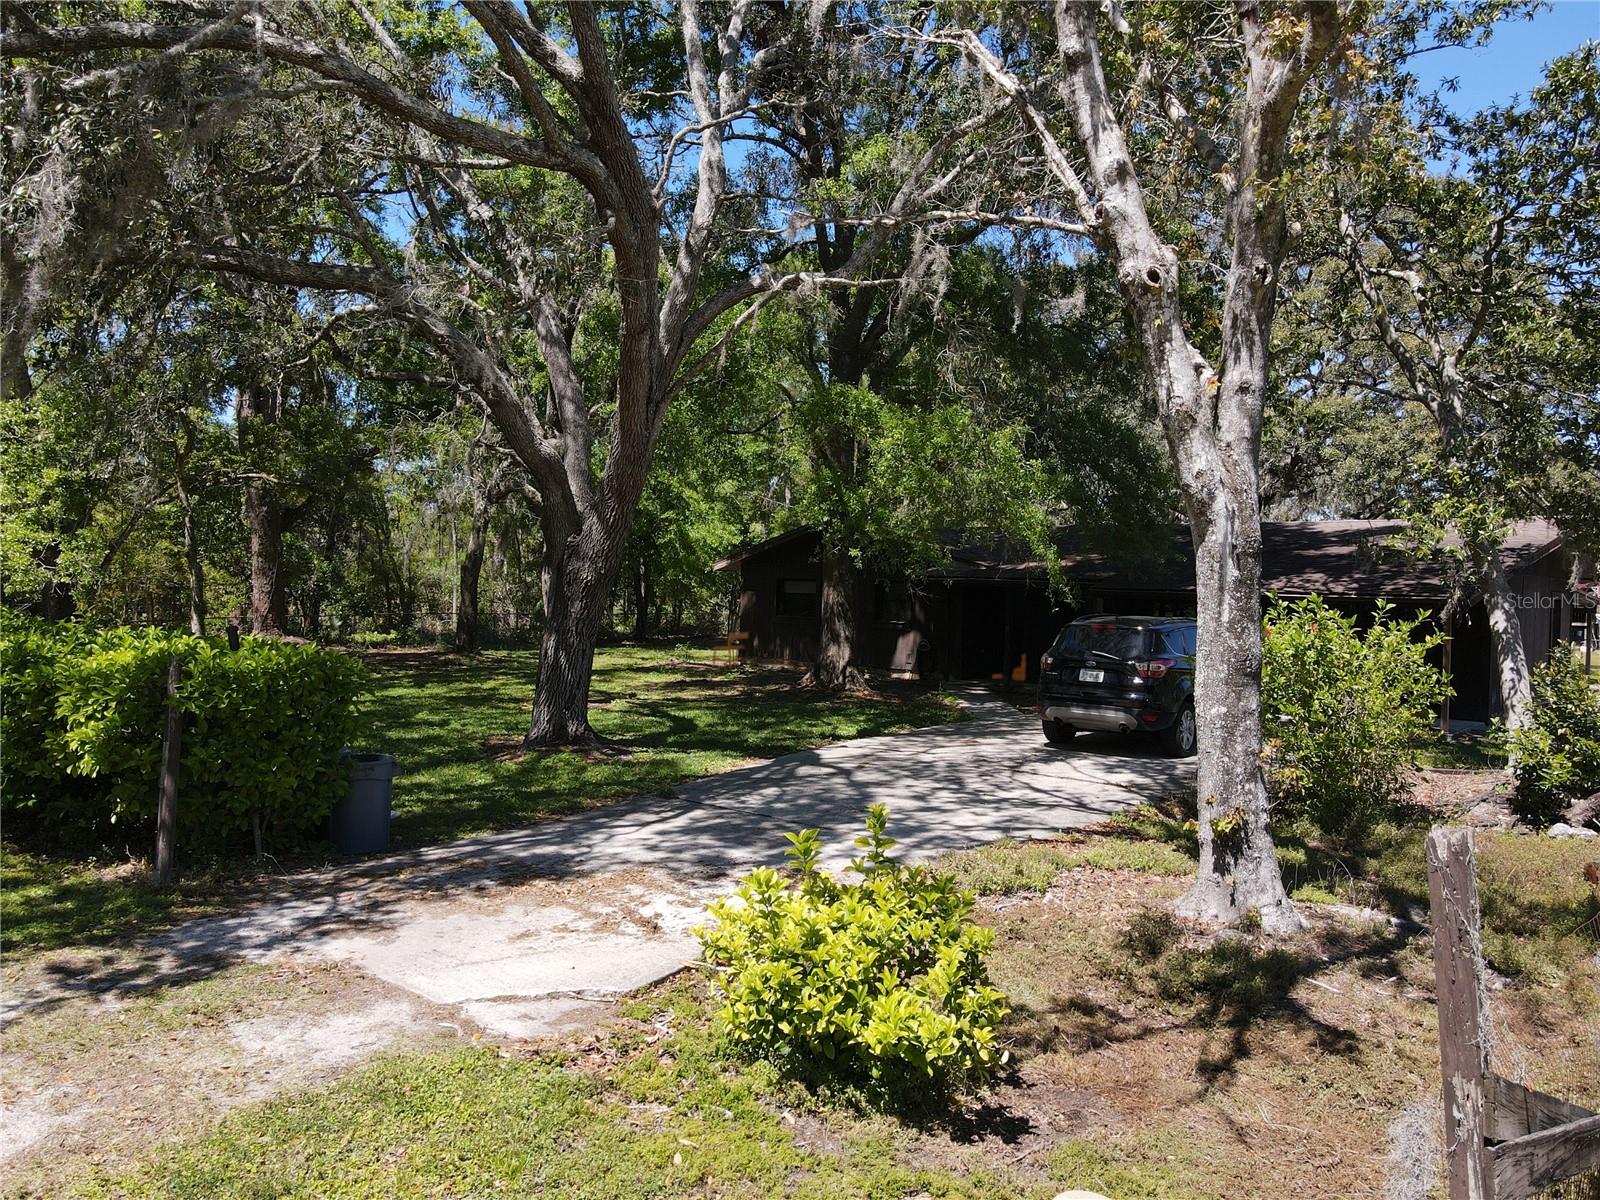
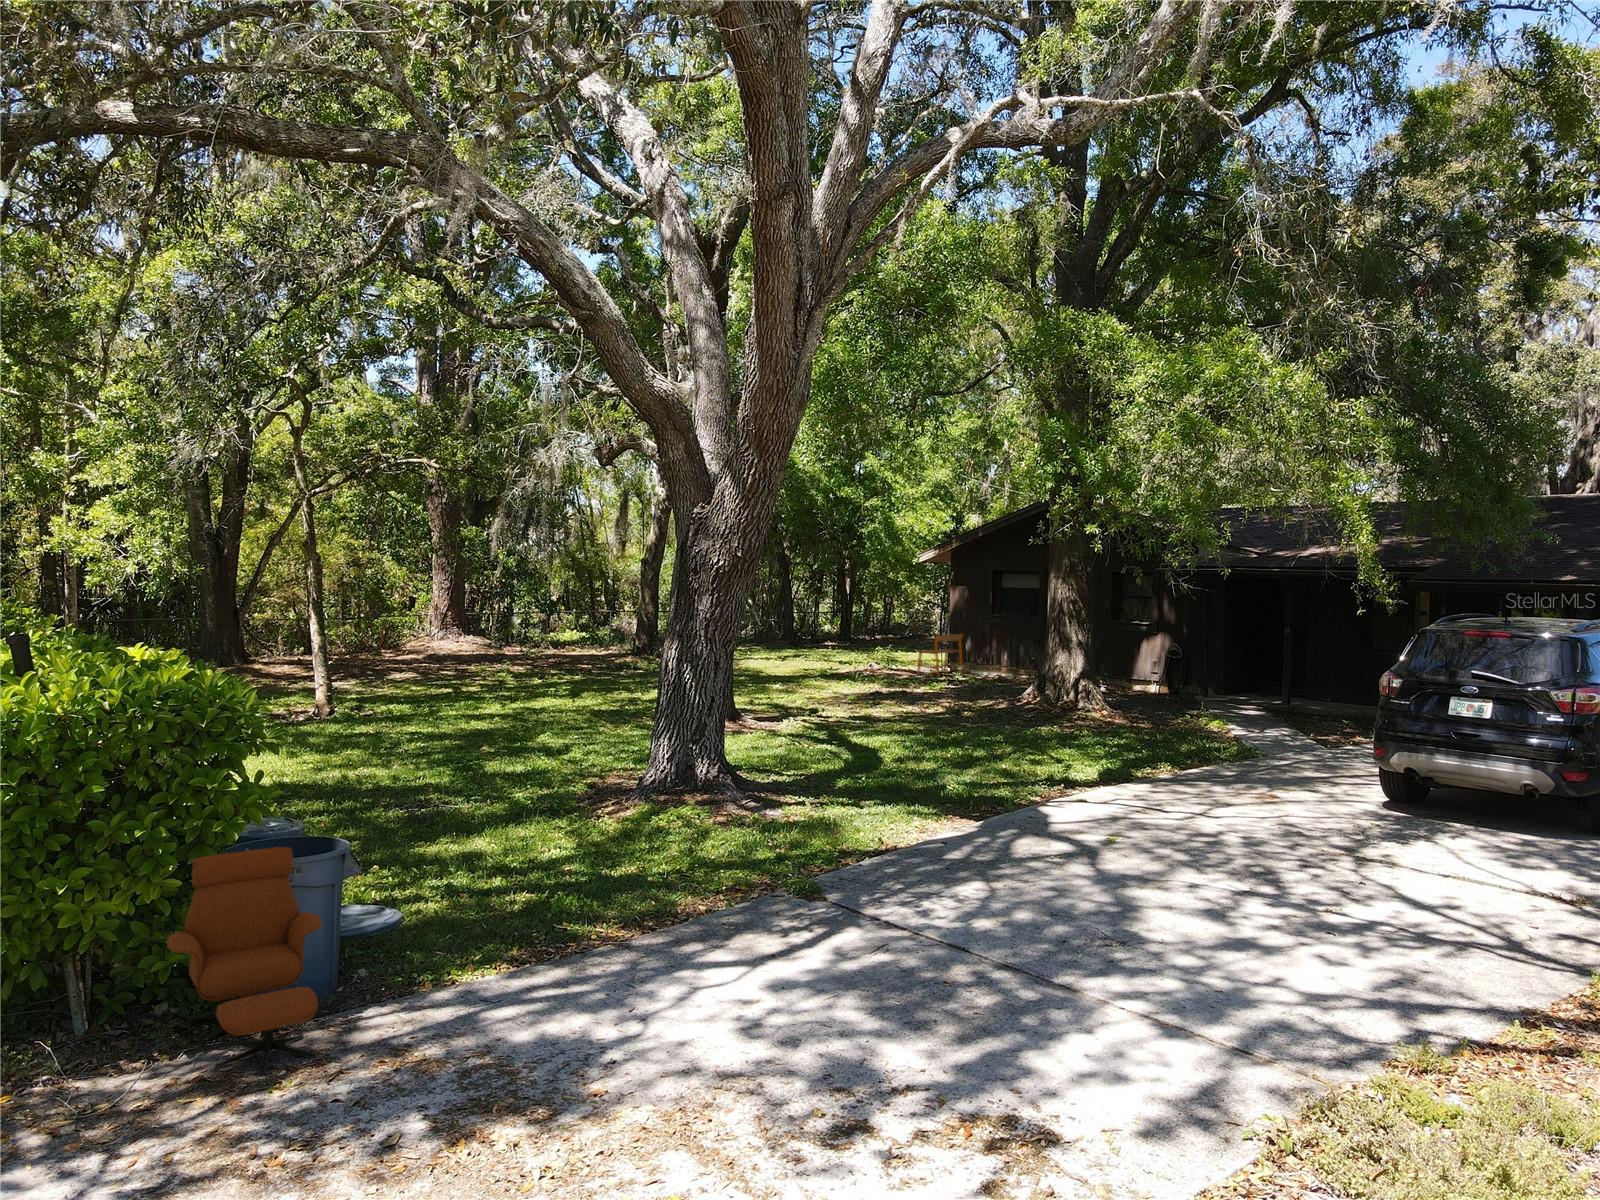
lounge chair: present [993,655,1026,686] -> present [167,847,322,1077]

